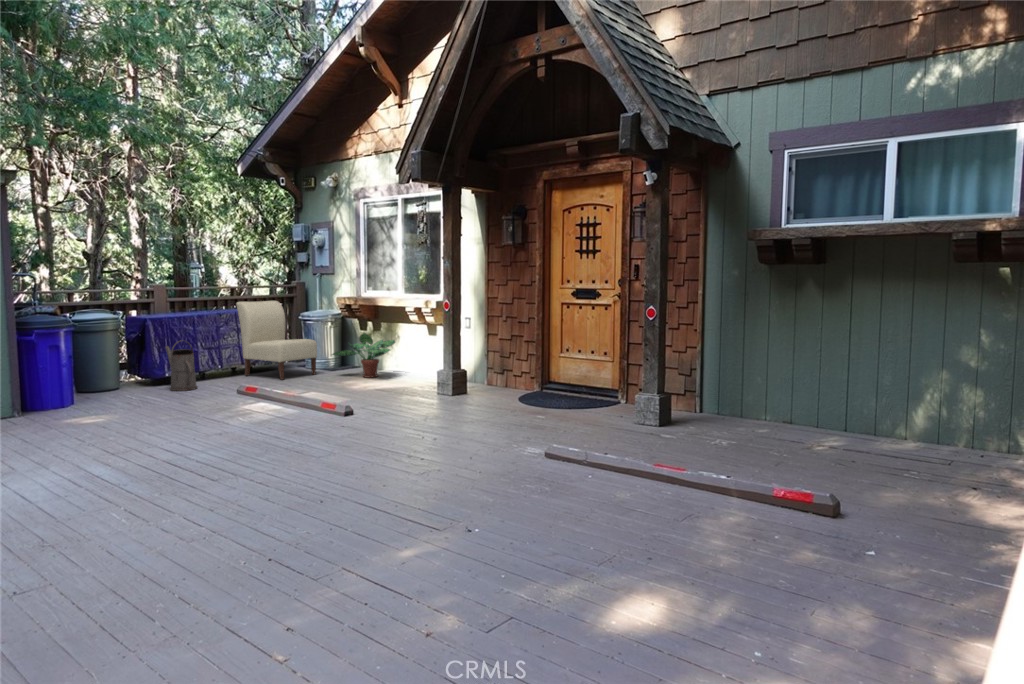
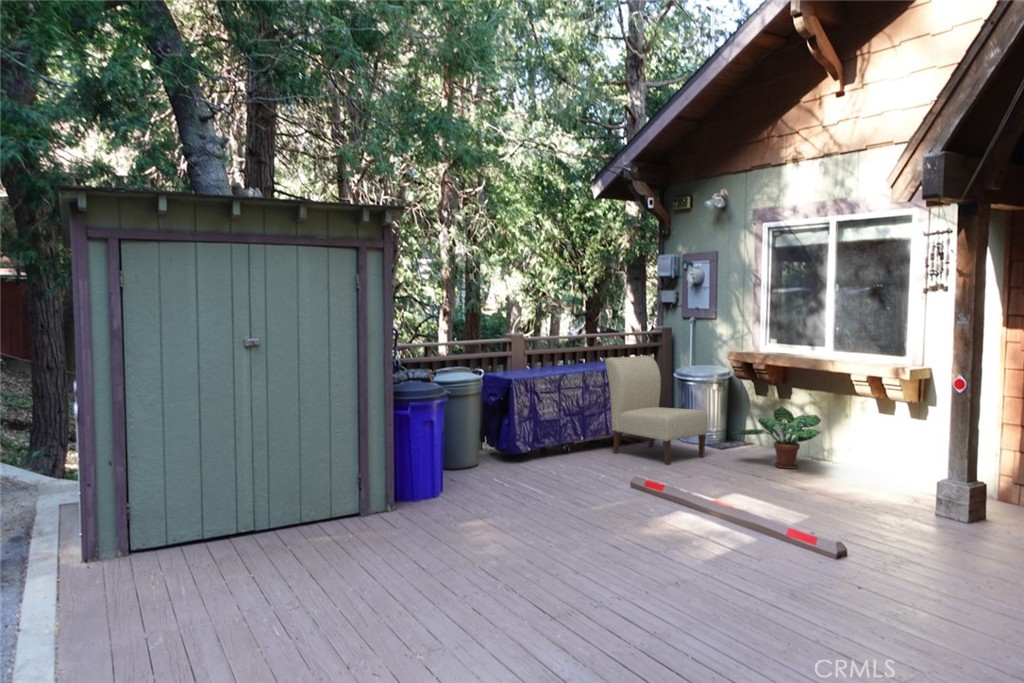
watering can: present [166,340,197,391] -> none [529,410,571,476]

